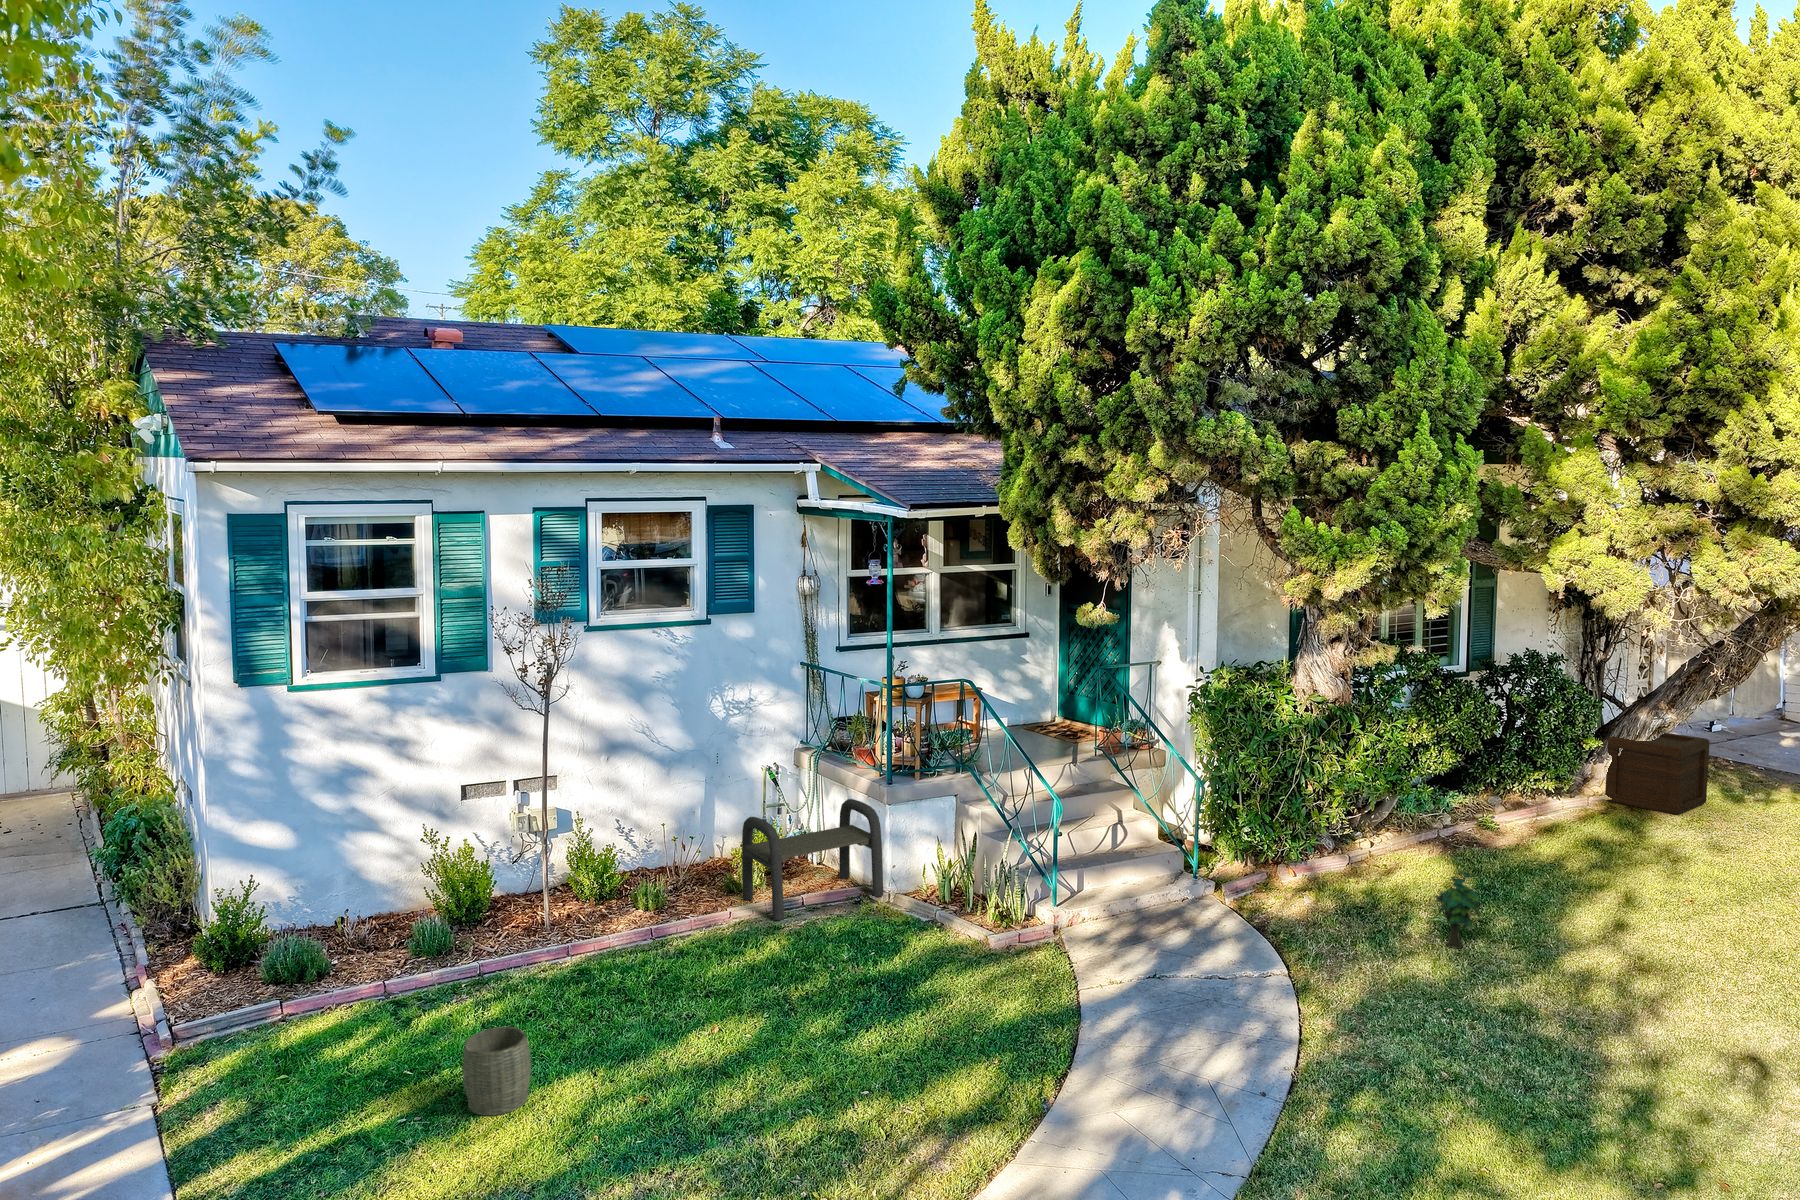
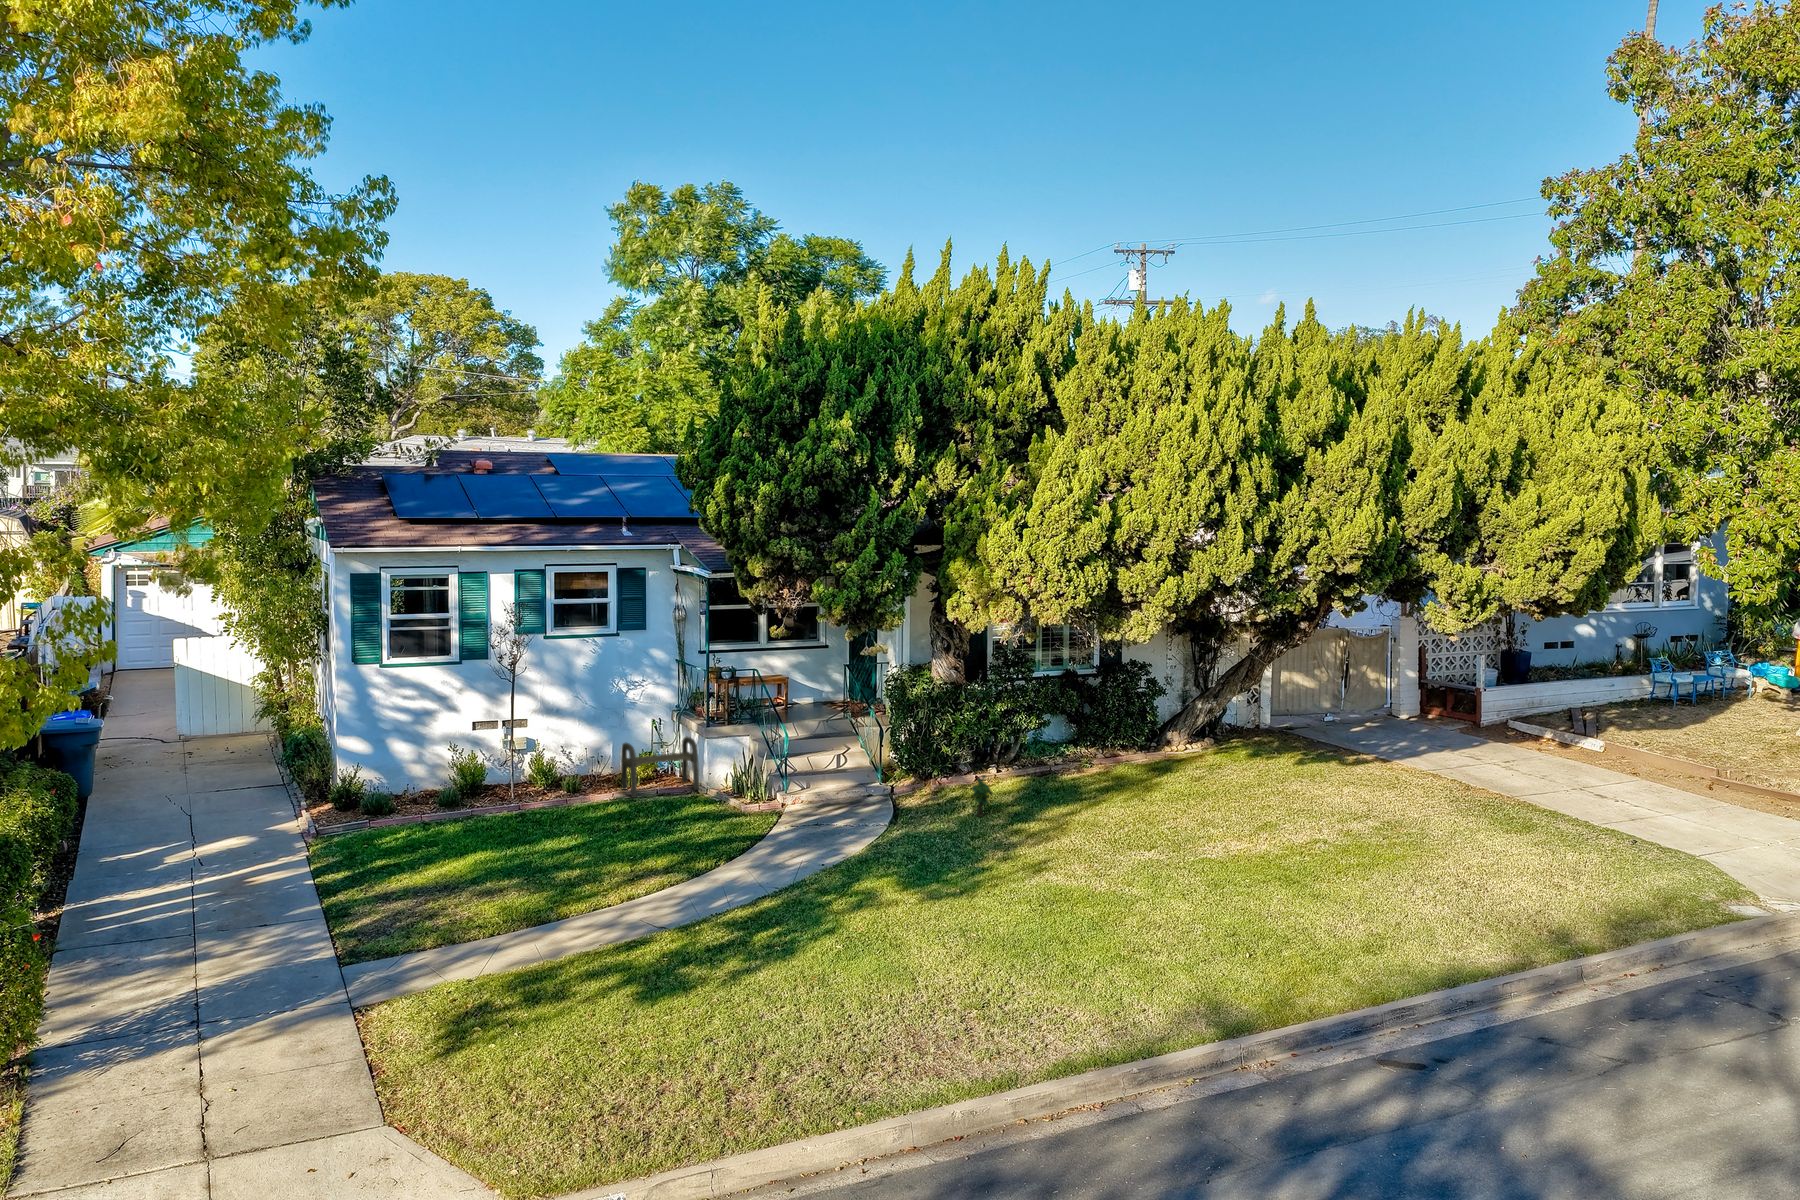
wooden crate: present [1605,733,1710,815] -> none [1185,714,1247,766]
woven basket: present [462,1027,531,1116] -> none [444,819,476,855]

